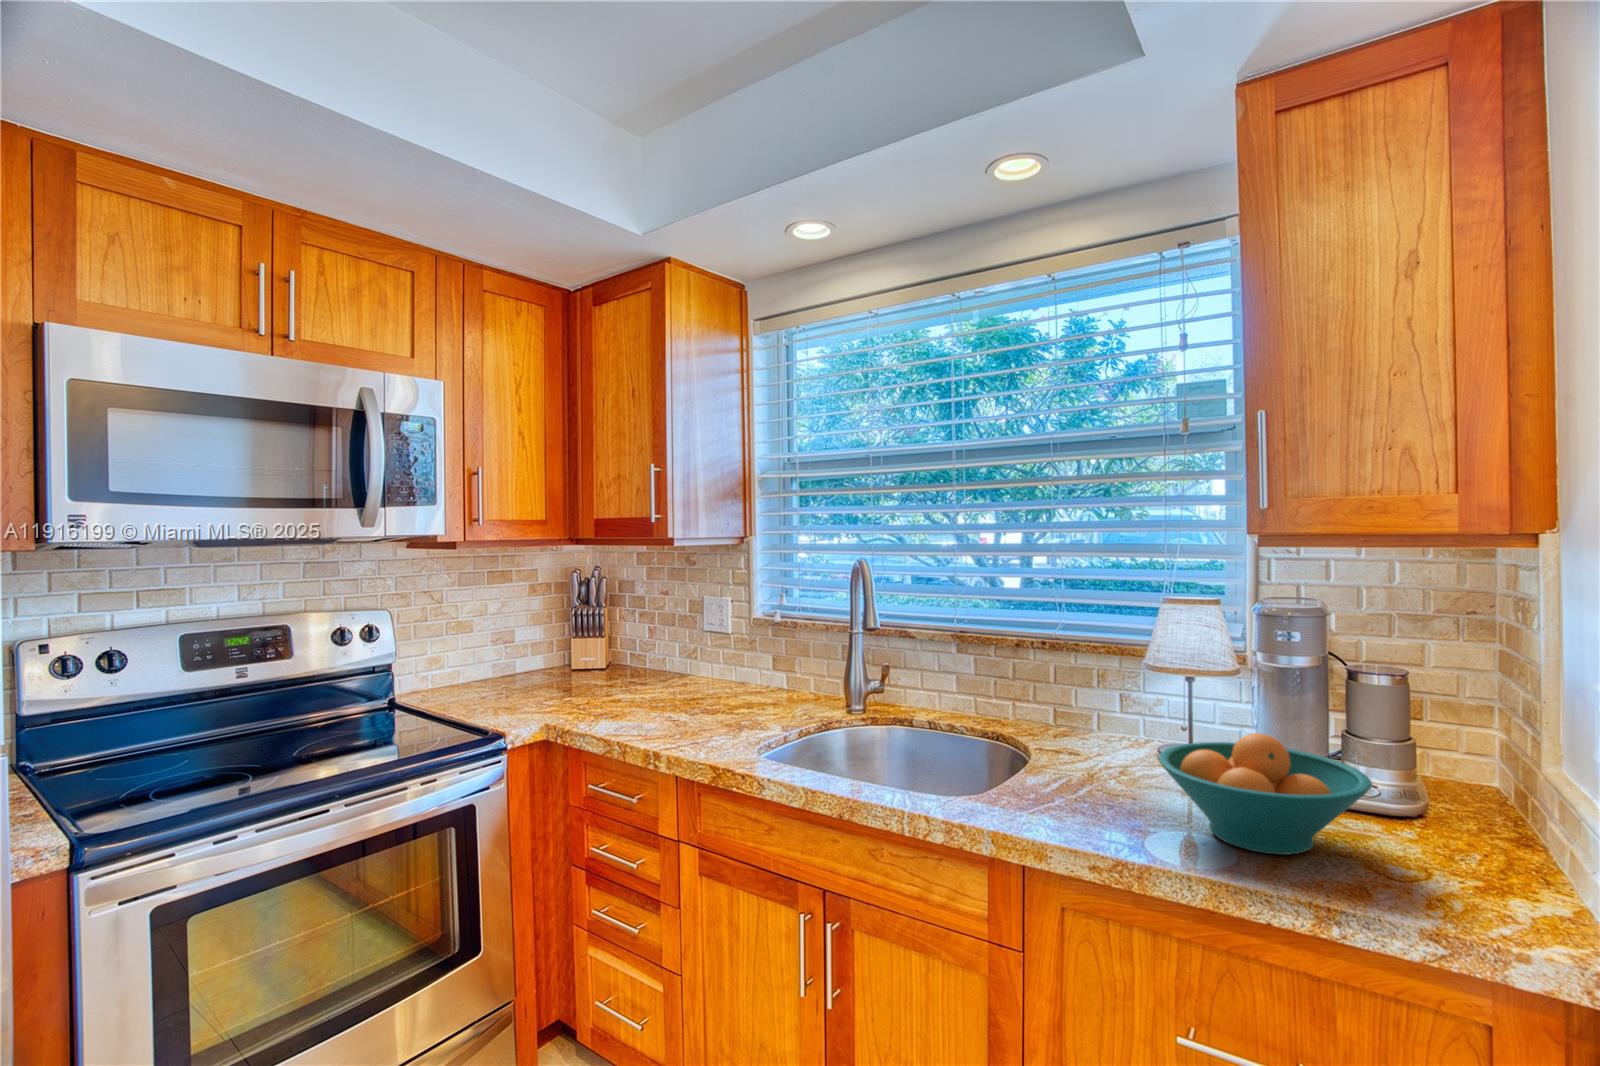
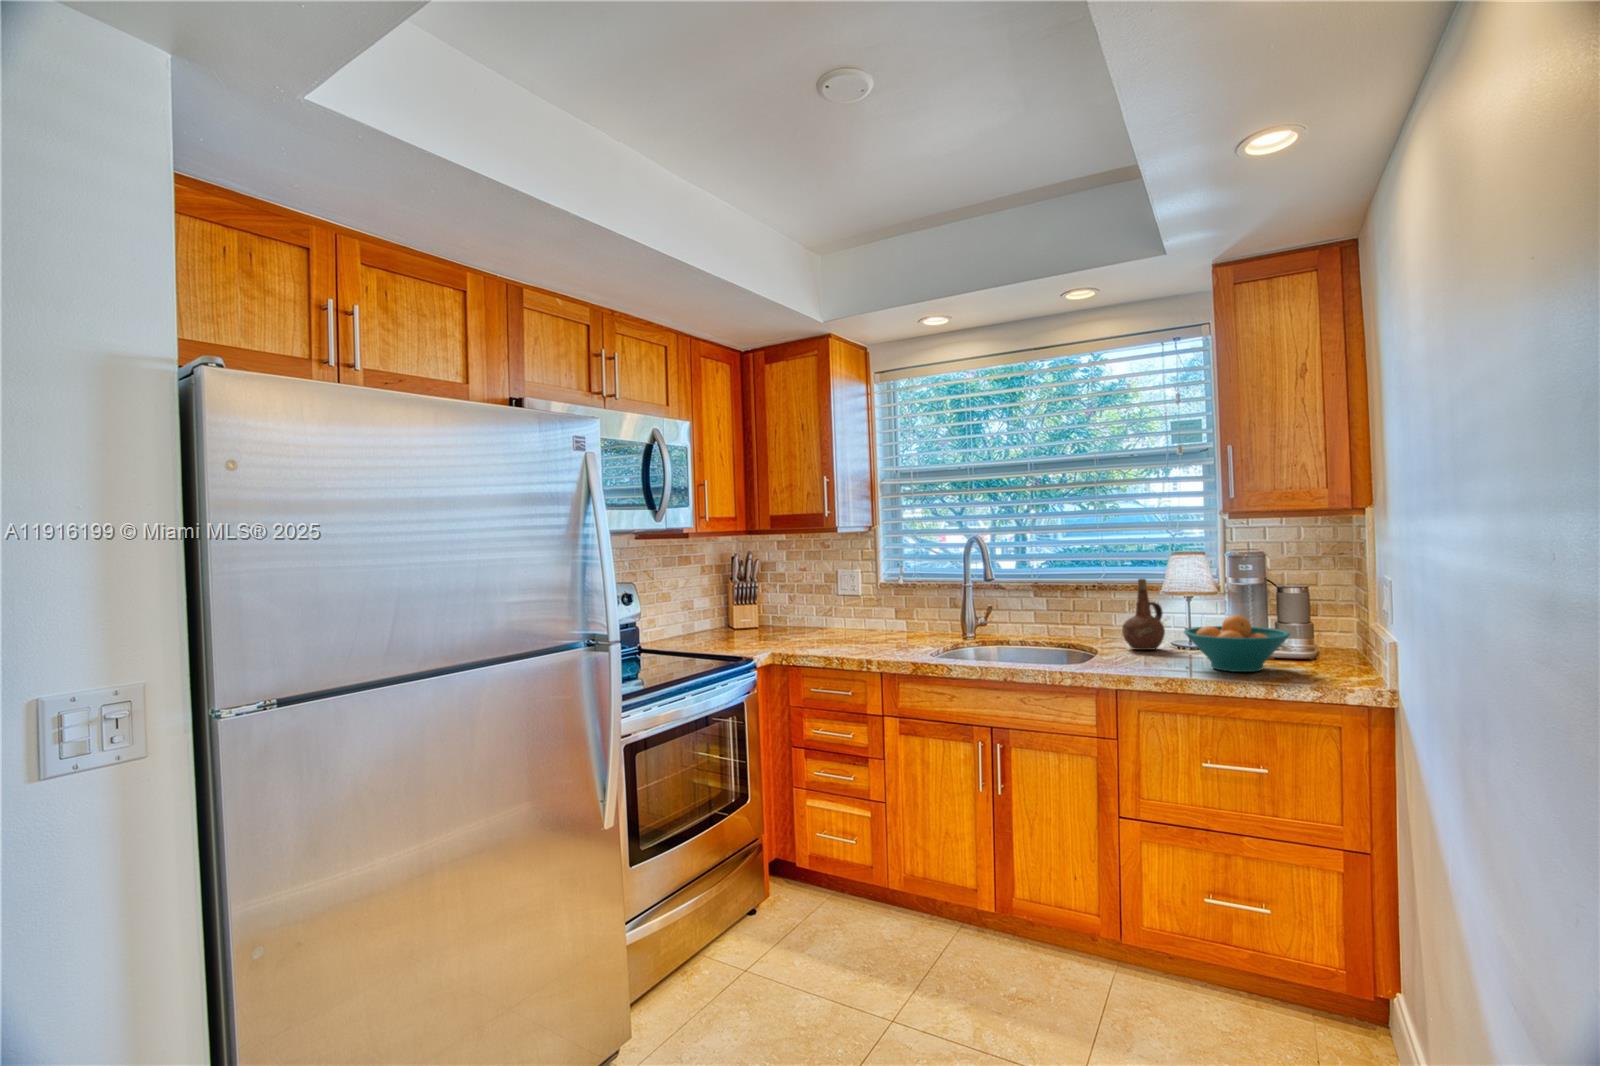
ceramic pitcher: none [1073,639,1144,764] -> present [1122,579,1165,650]

